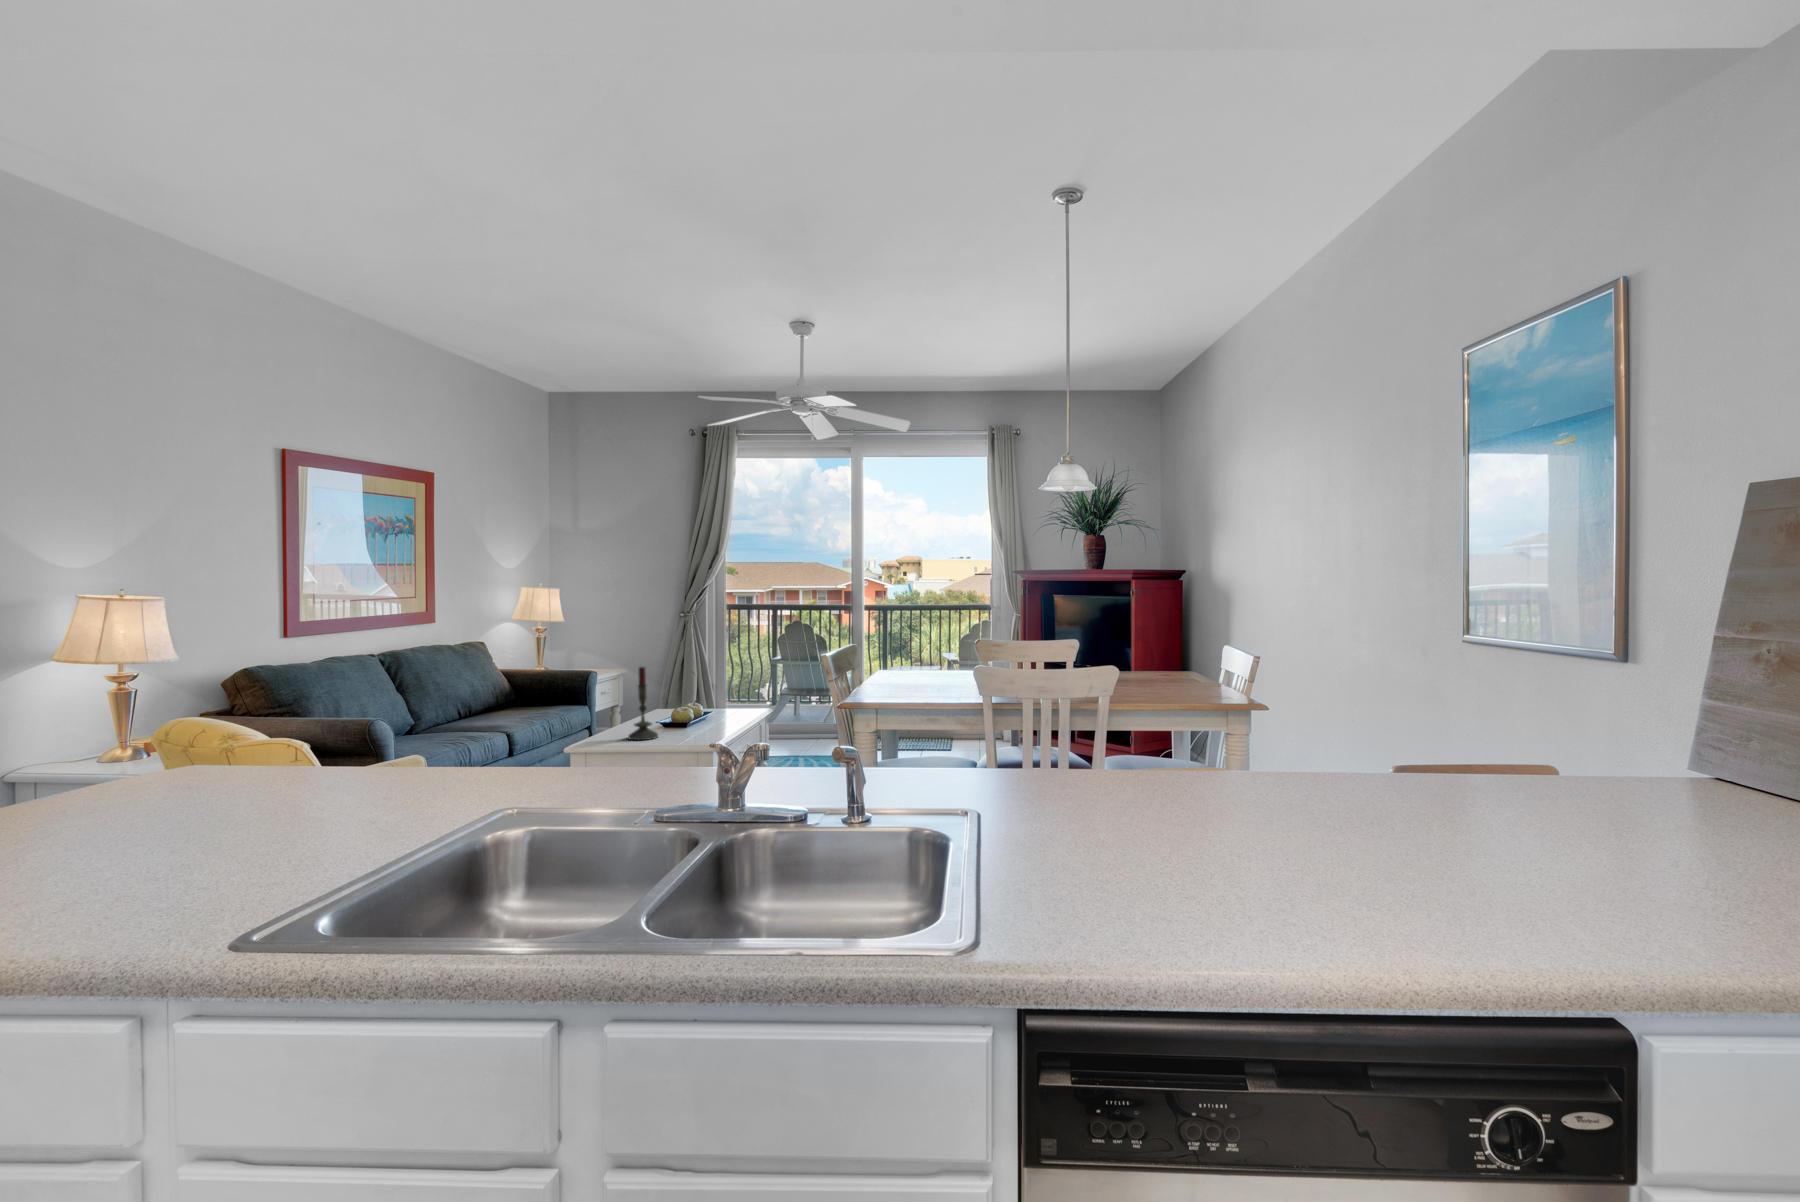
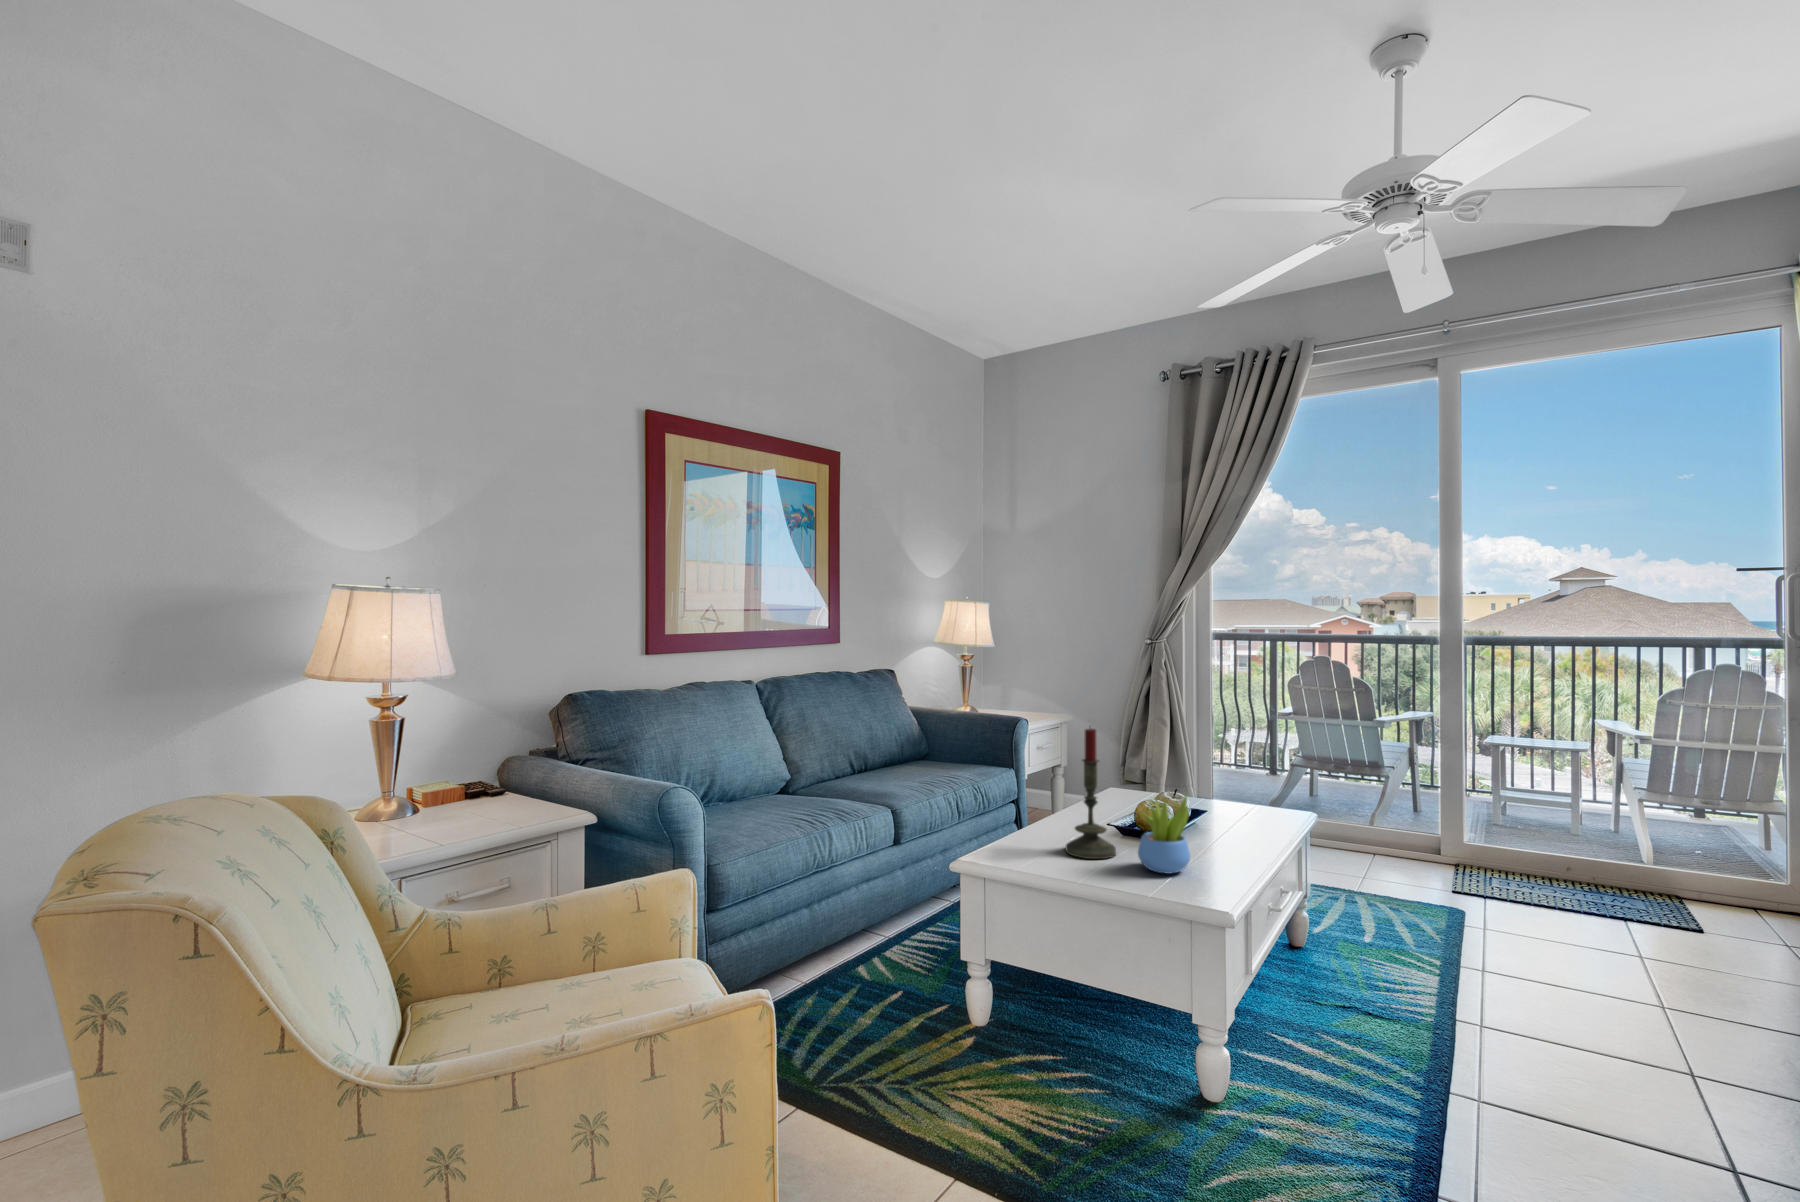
succulent plant: none [670,696,698,740] -> present [1138,795,1190,874]

